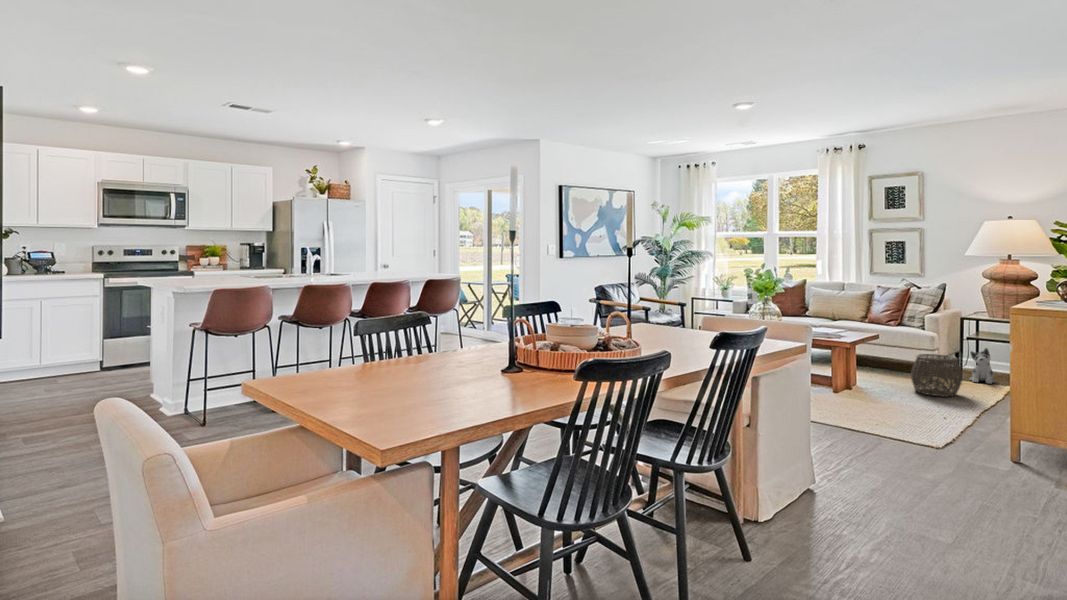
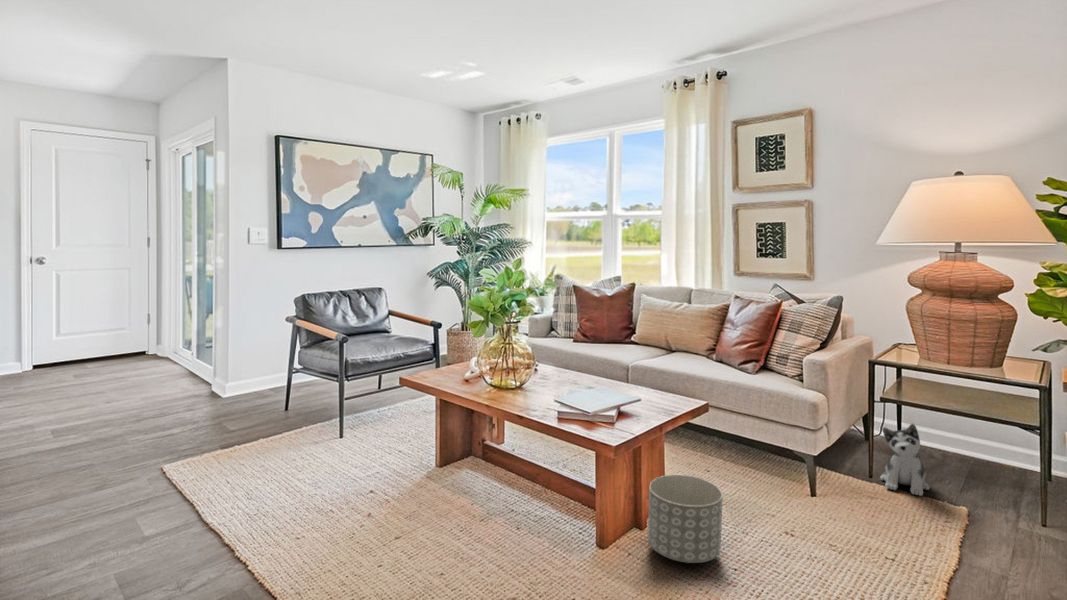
woven basket: present [911,354,962,397] -> none [754,448,860,558]
planter: none [864,364,902,398] -> present [648,475,723,563]

